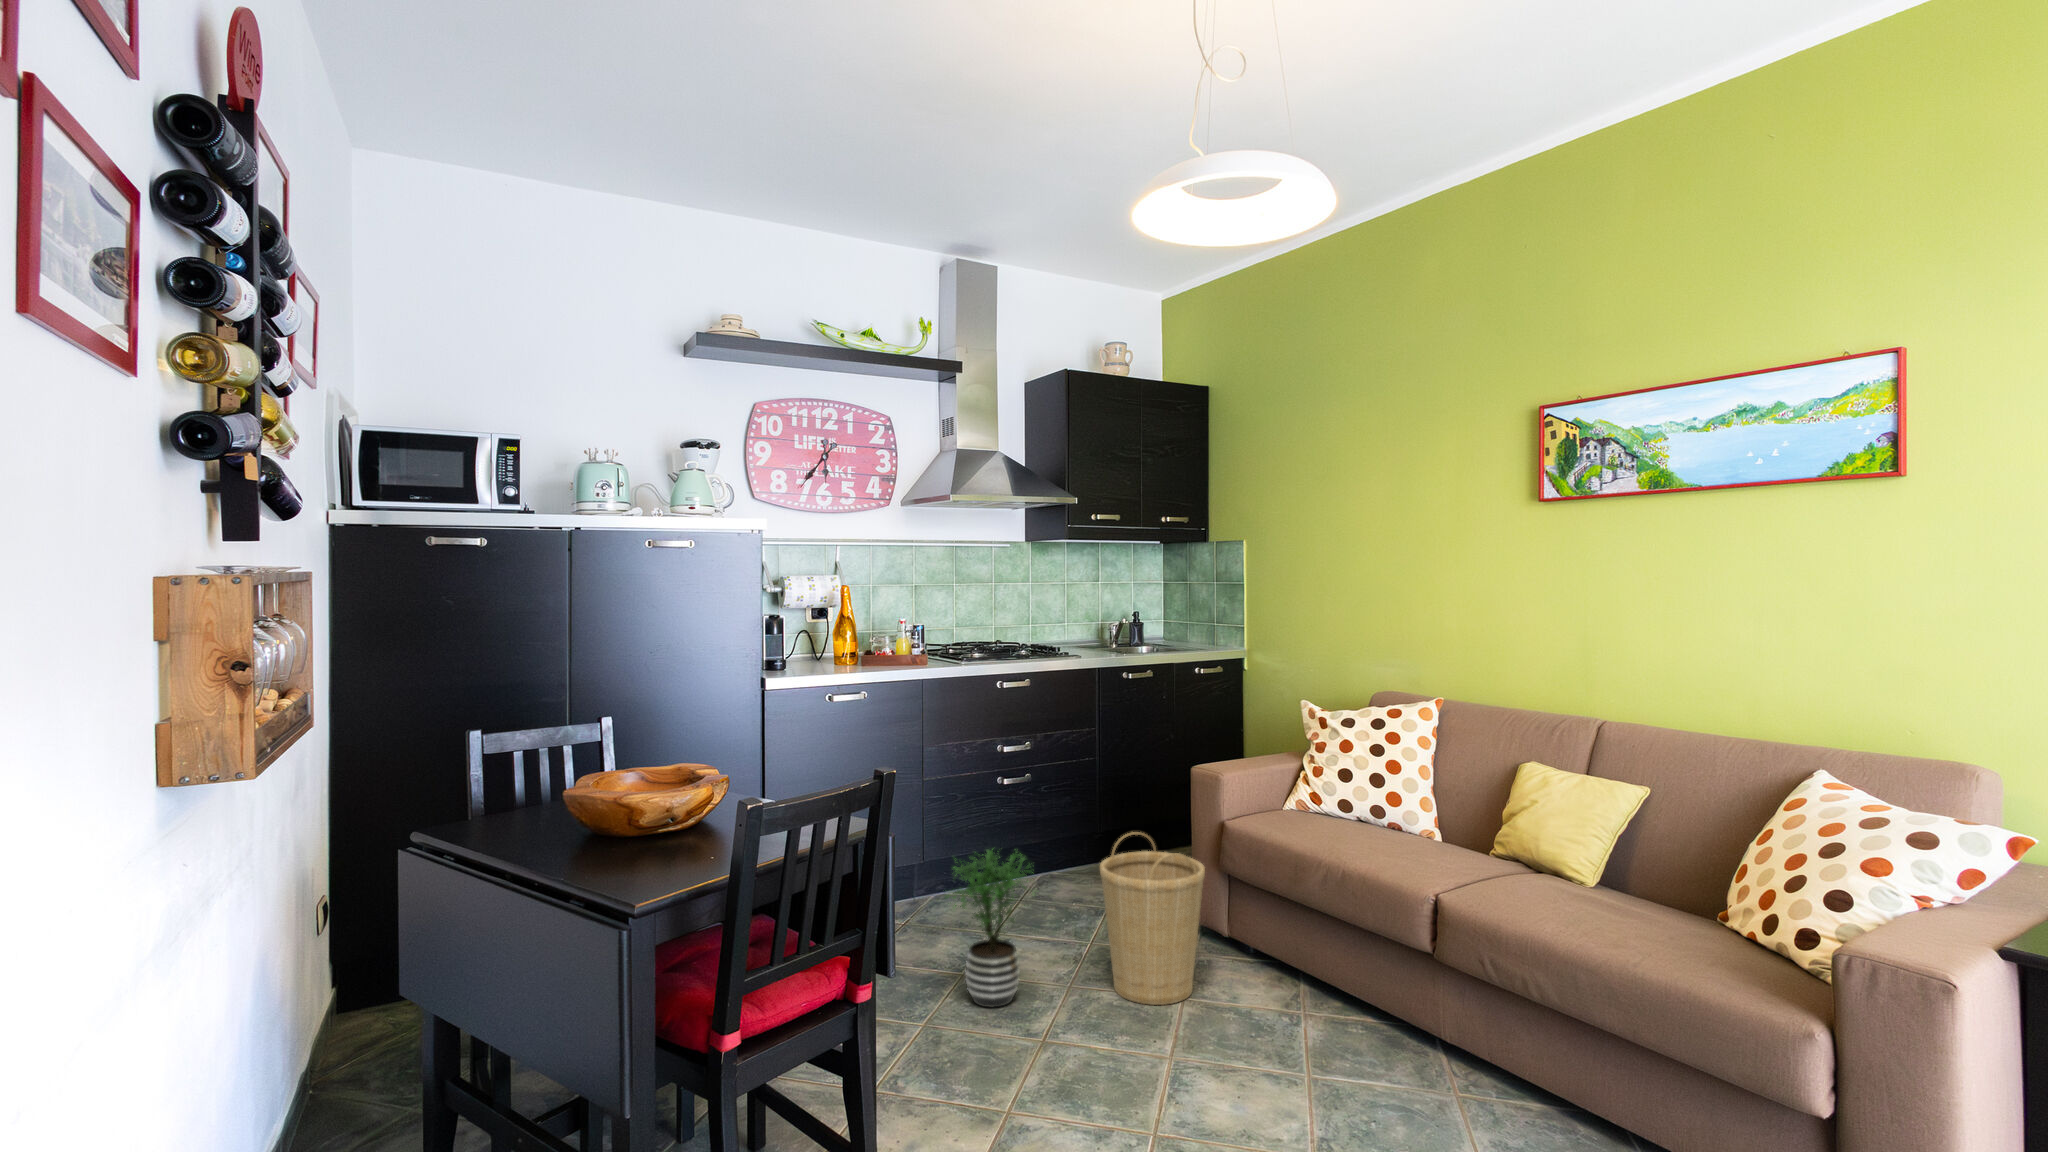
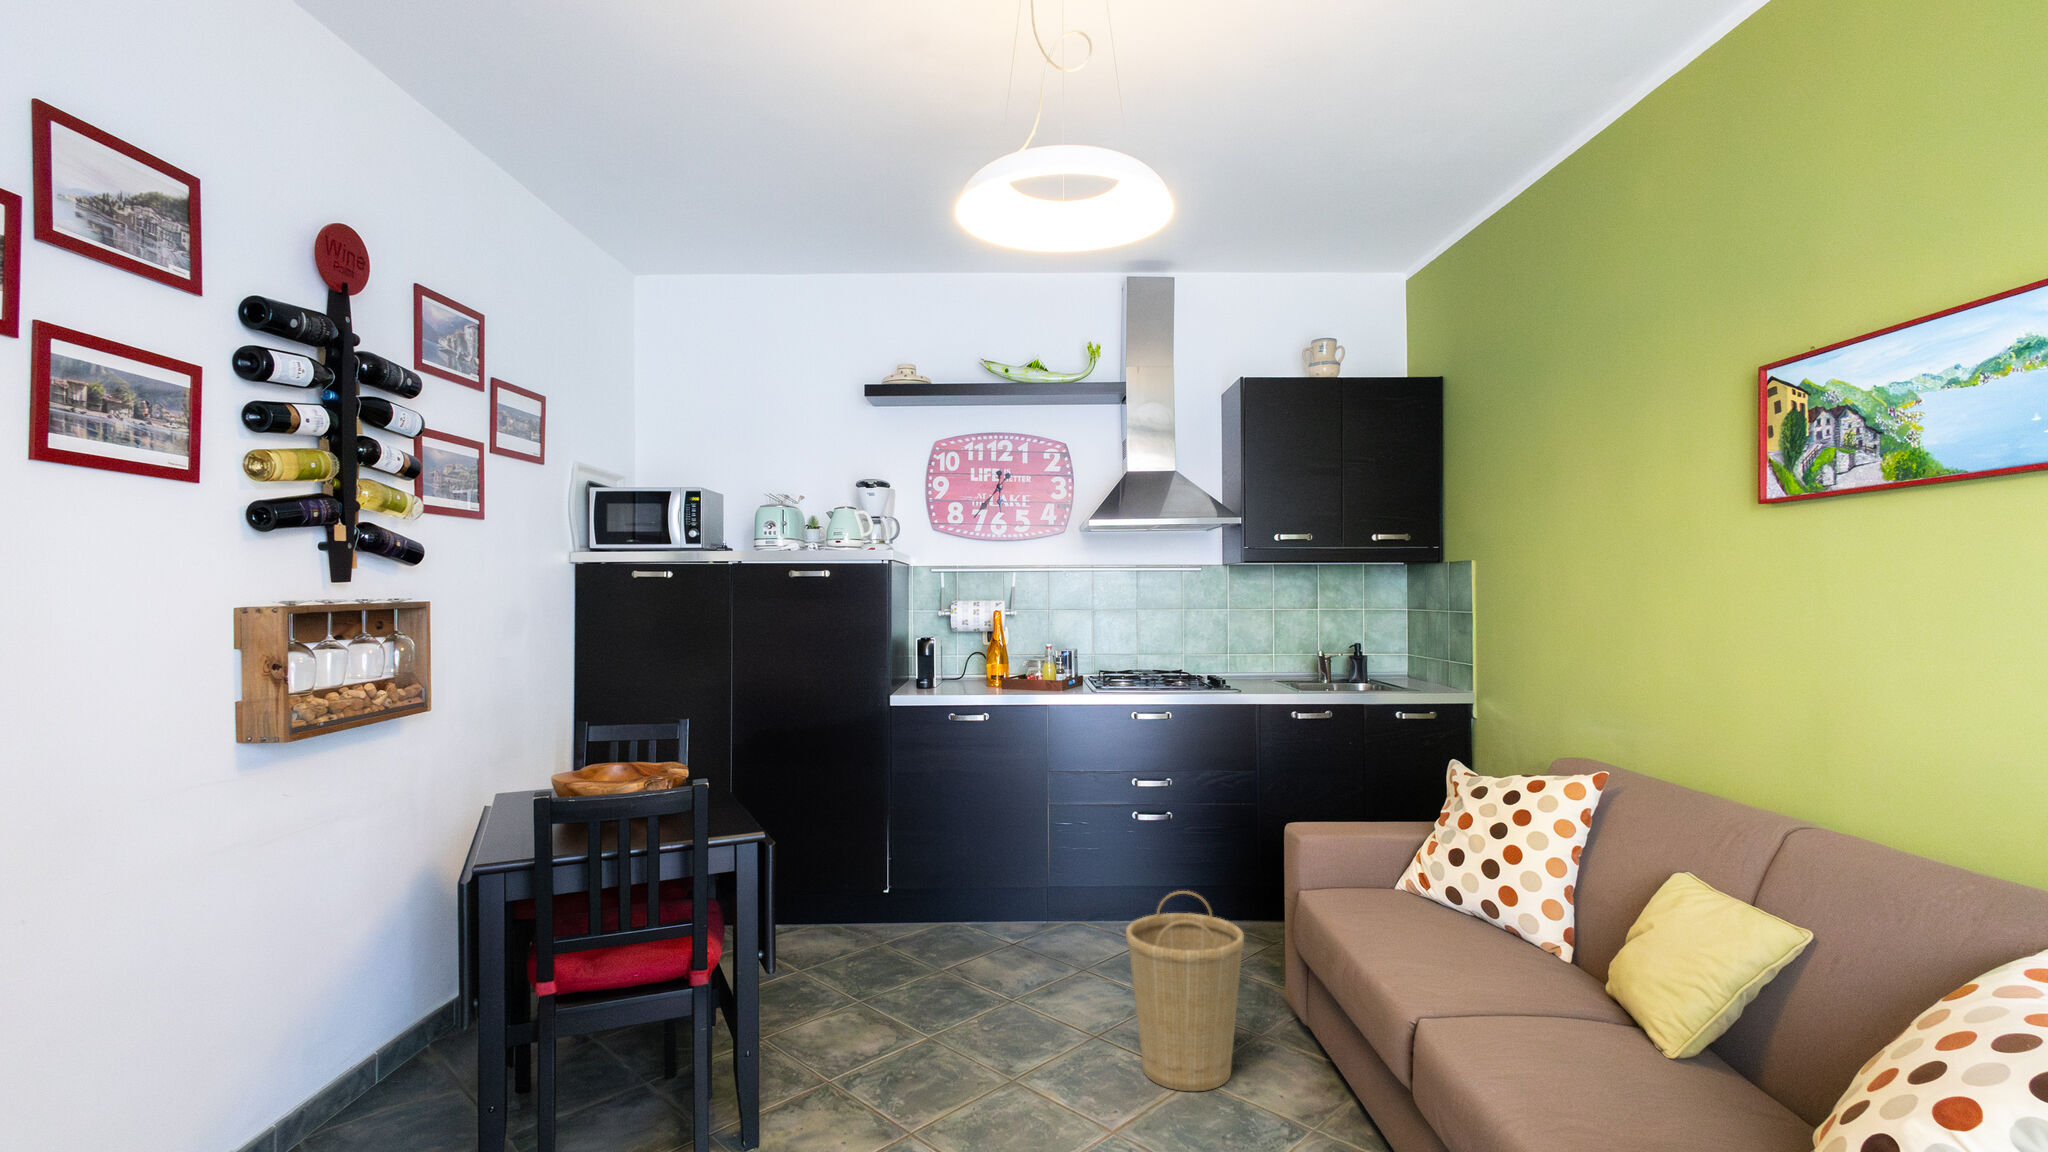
potted plant: present [944,849,1033,1007] -> none [955,885,1064,1053]

